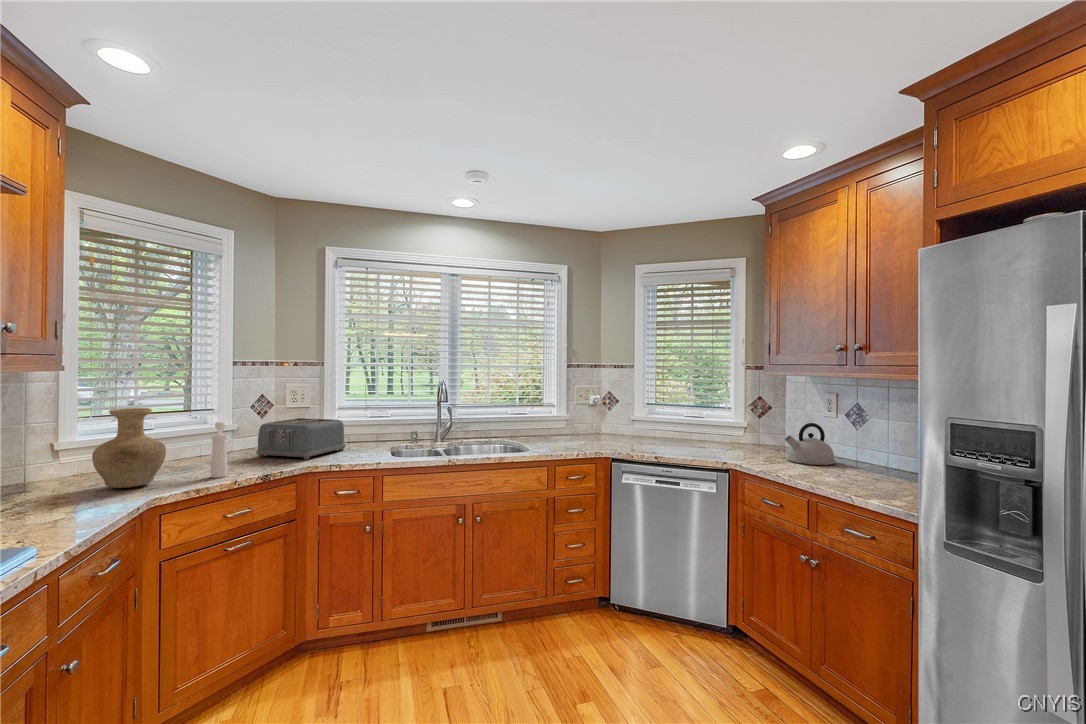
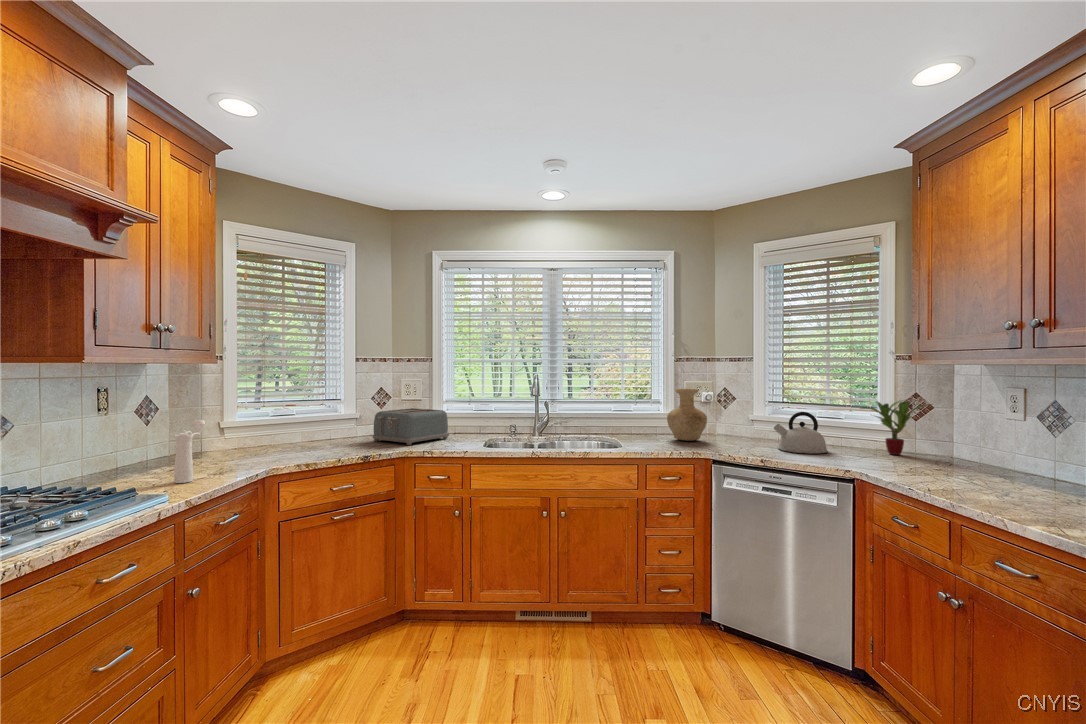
potted plant: none [722,401,776,447] -> present [862,400,931,455]
vase: present [92,408,166,488] -> present [667,389,707,441]
pepper mill: present [211,422,228,478] -> present [174,420,206,483]
kettle: present [785,423,836,465] -> present [774,412,828,454]

